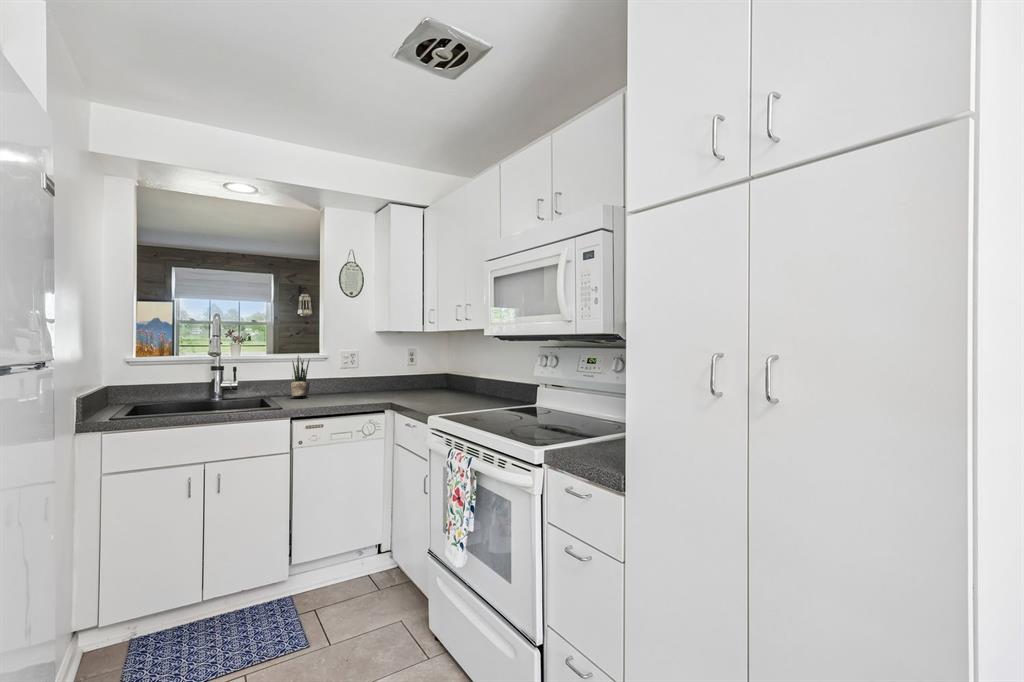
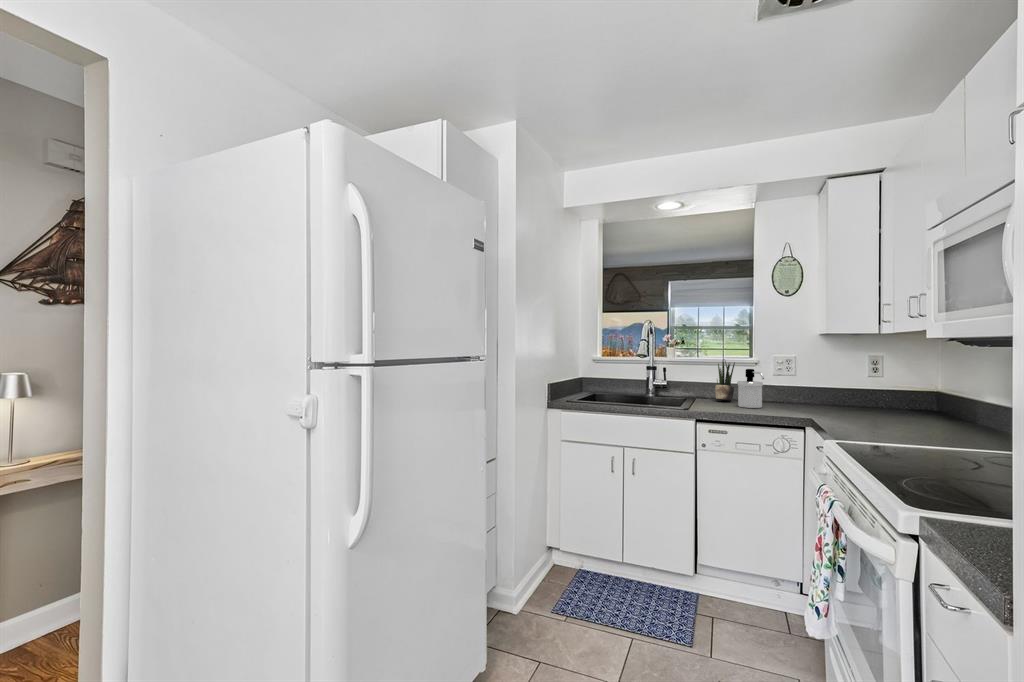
soap dispenser: none [318,364,346,401] -> present [737,369,764,408]

